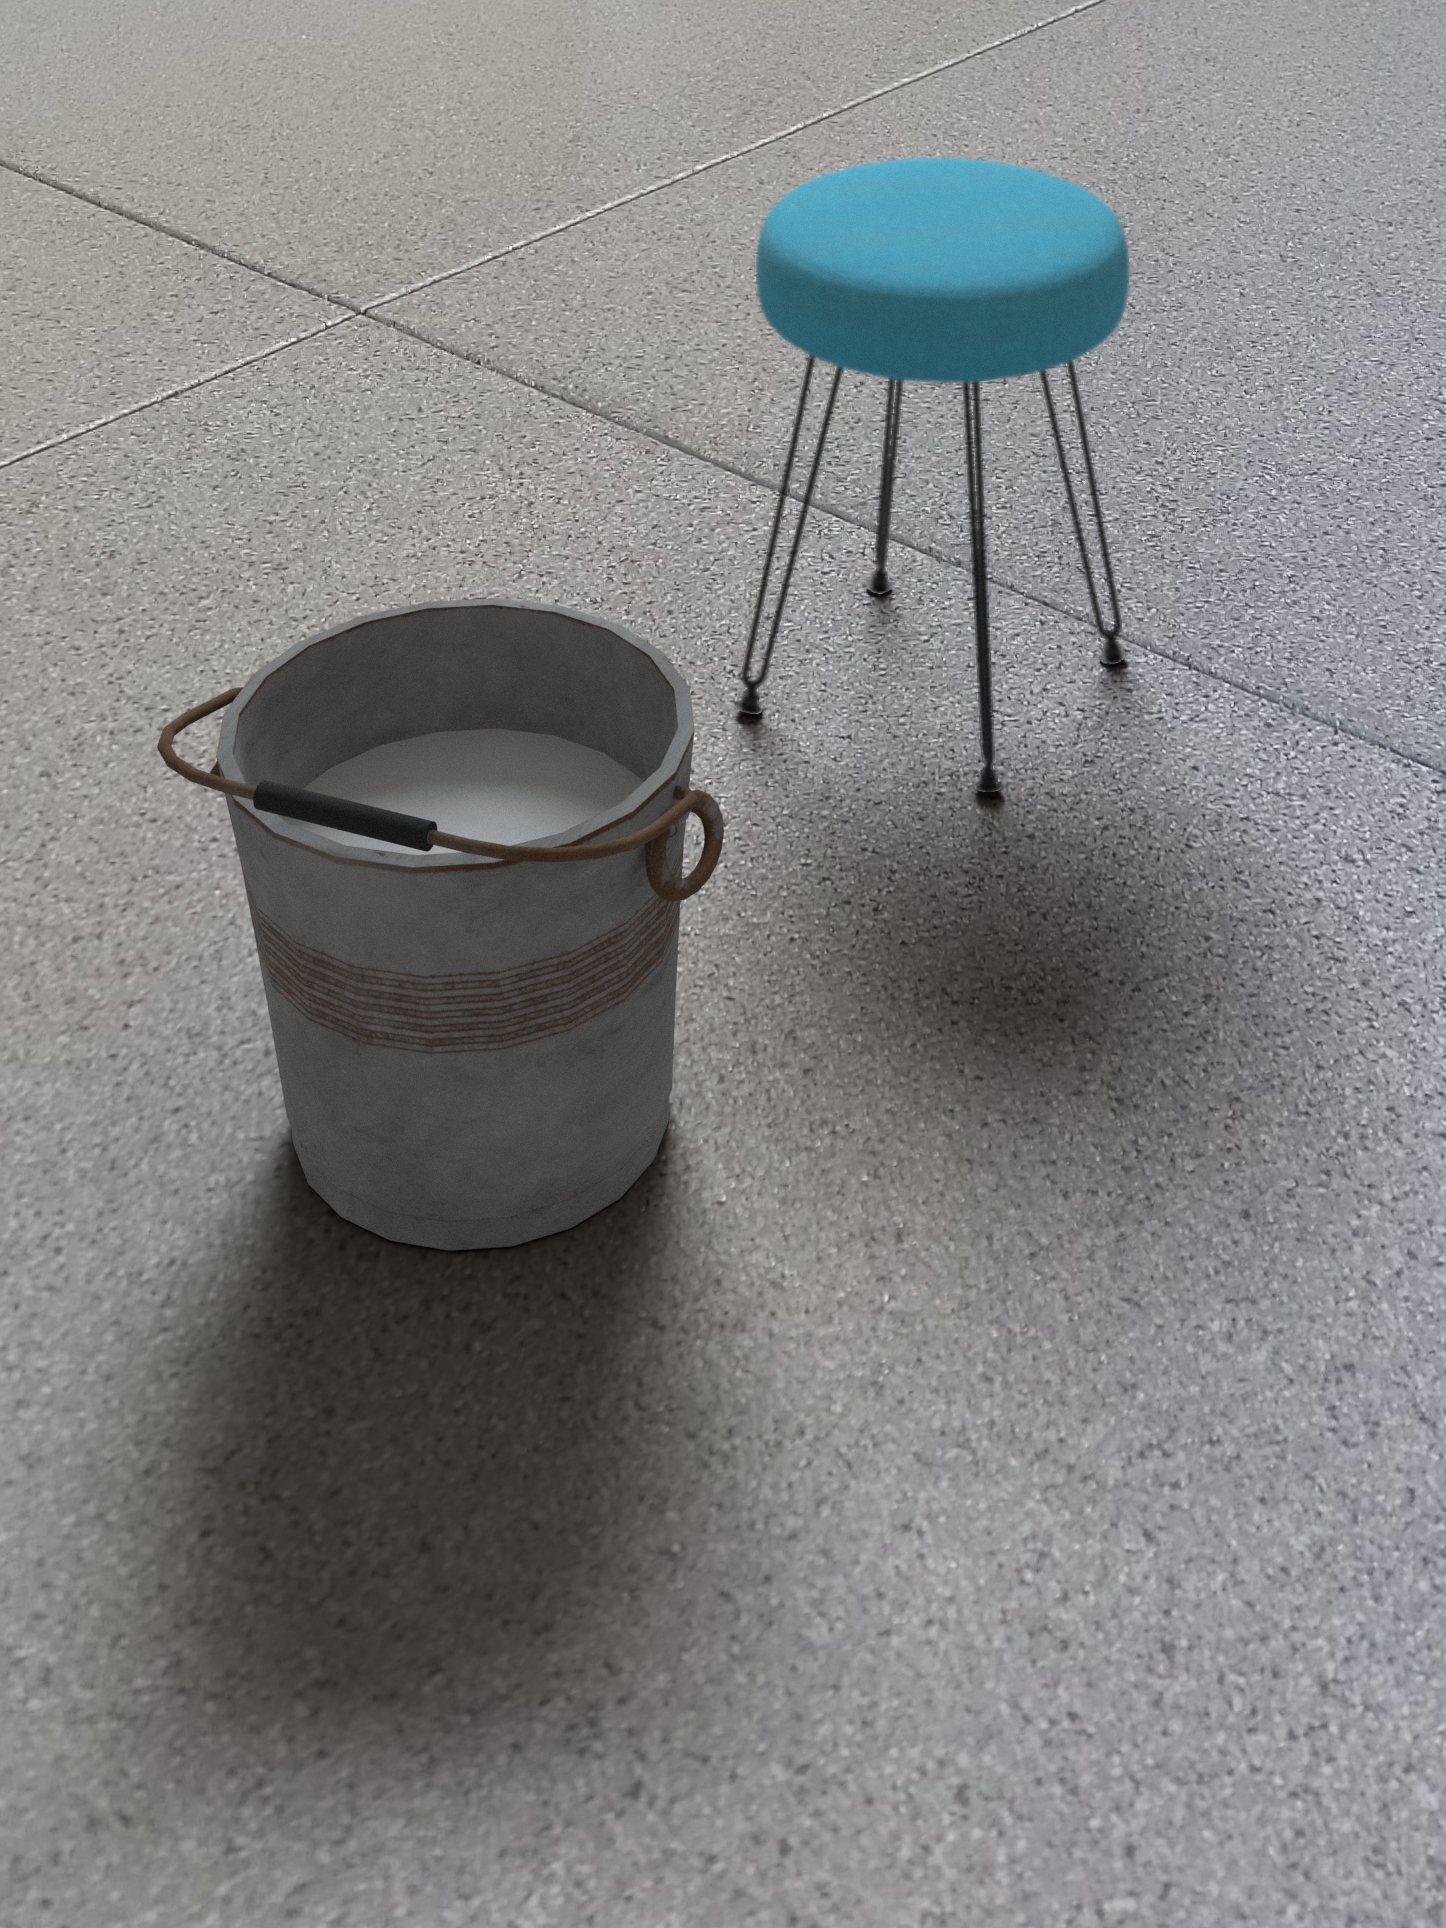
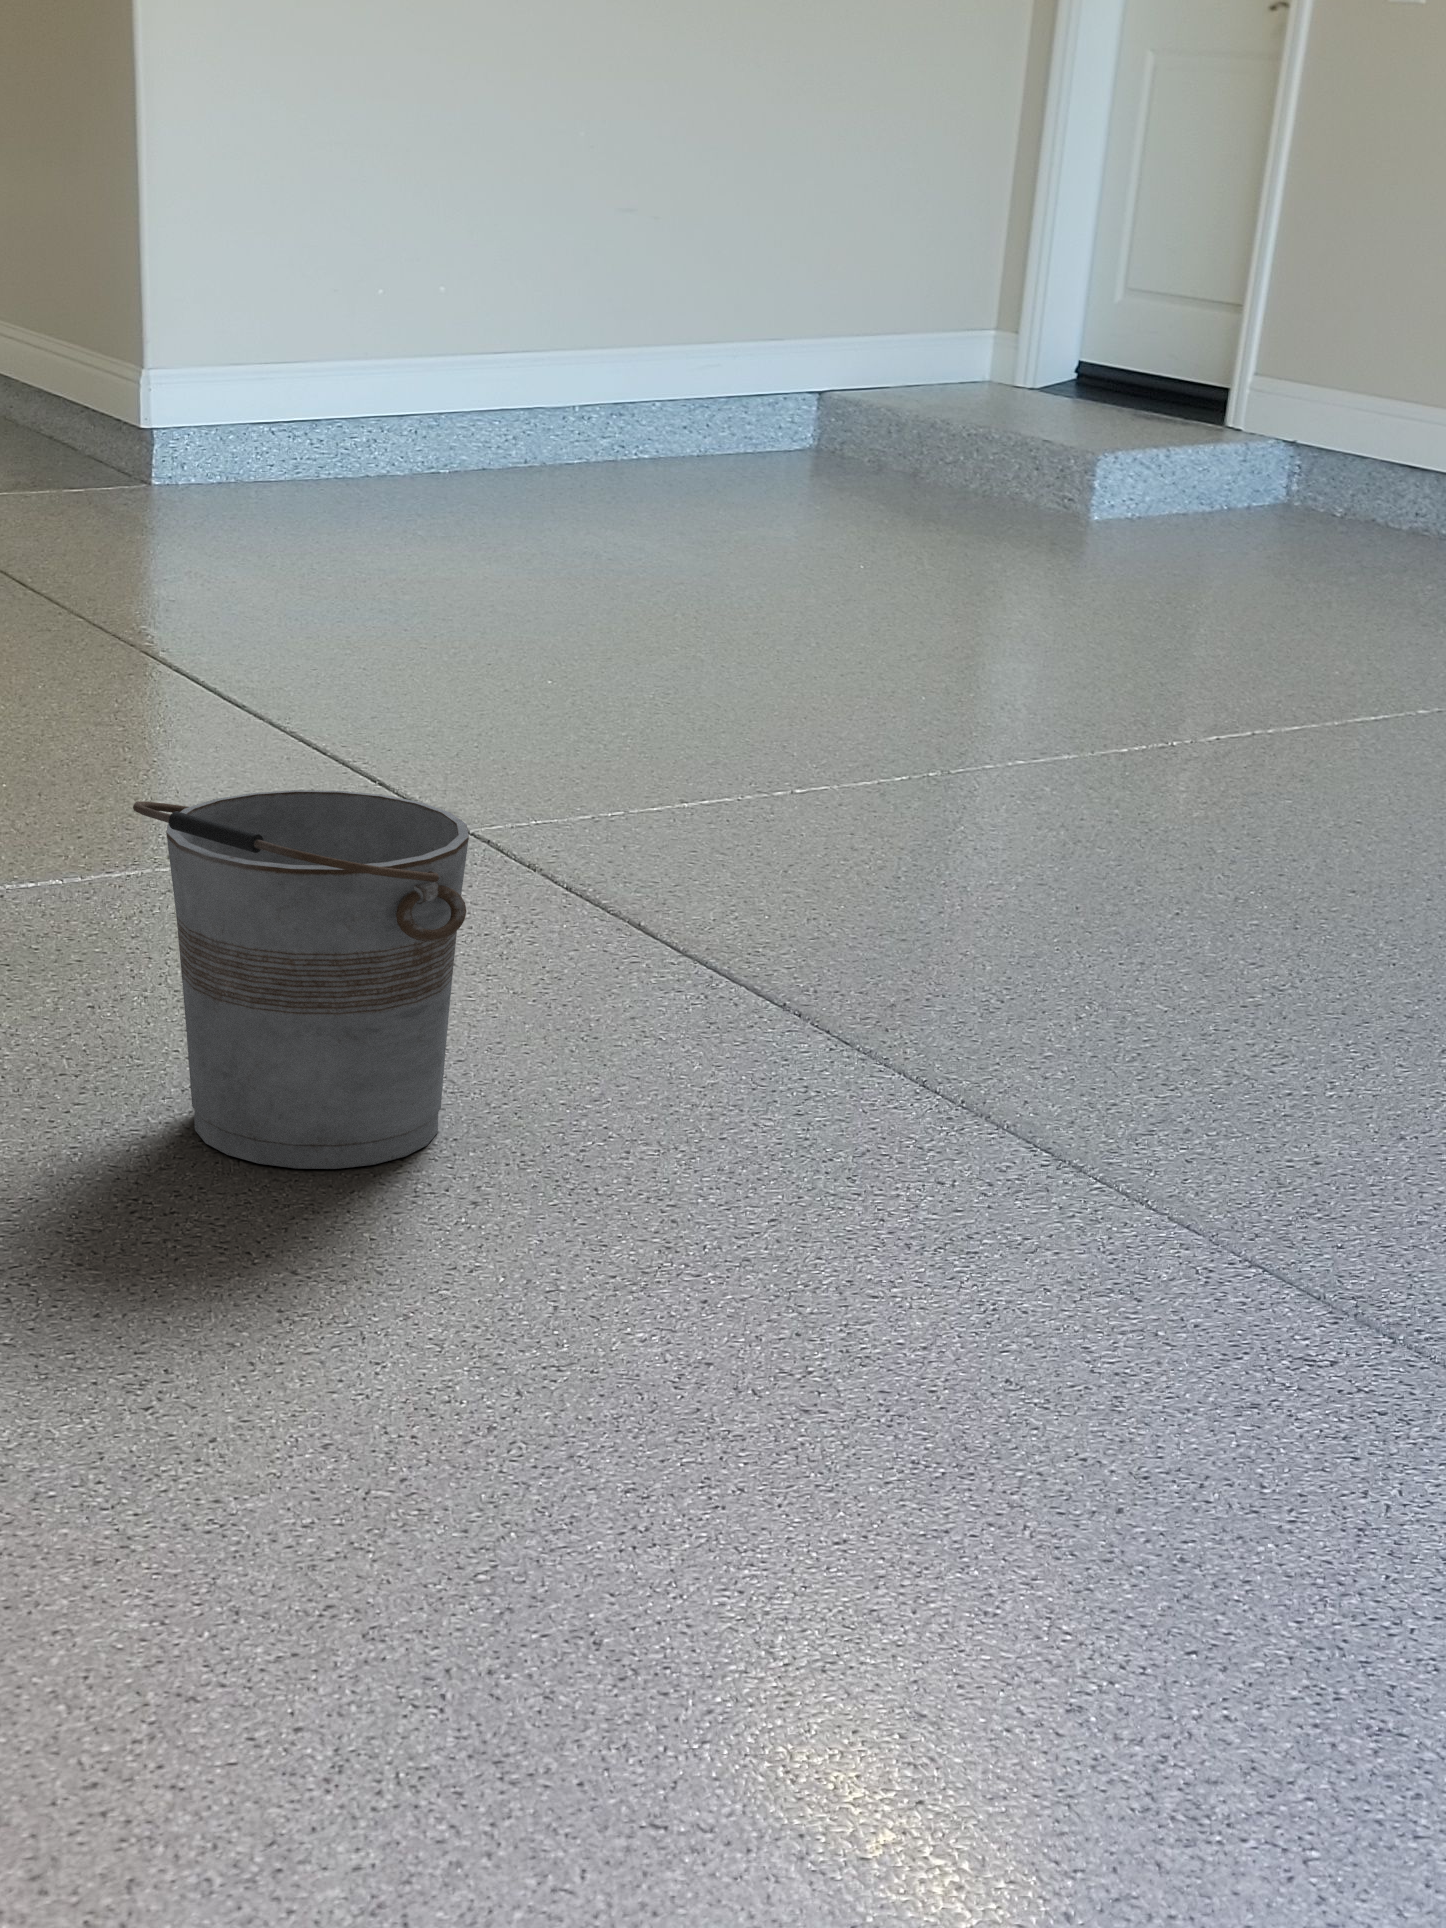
stool: present [736,158,1129,793] -> none [610,618,924,1064]

